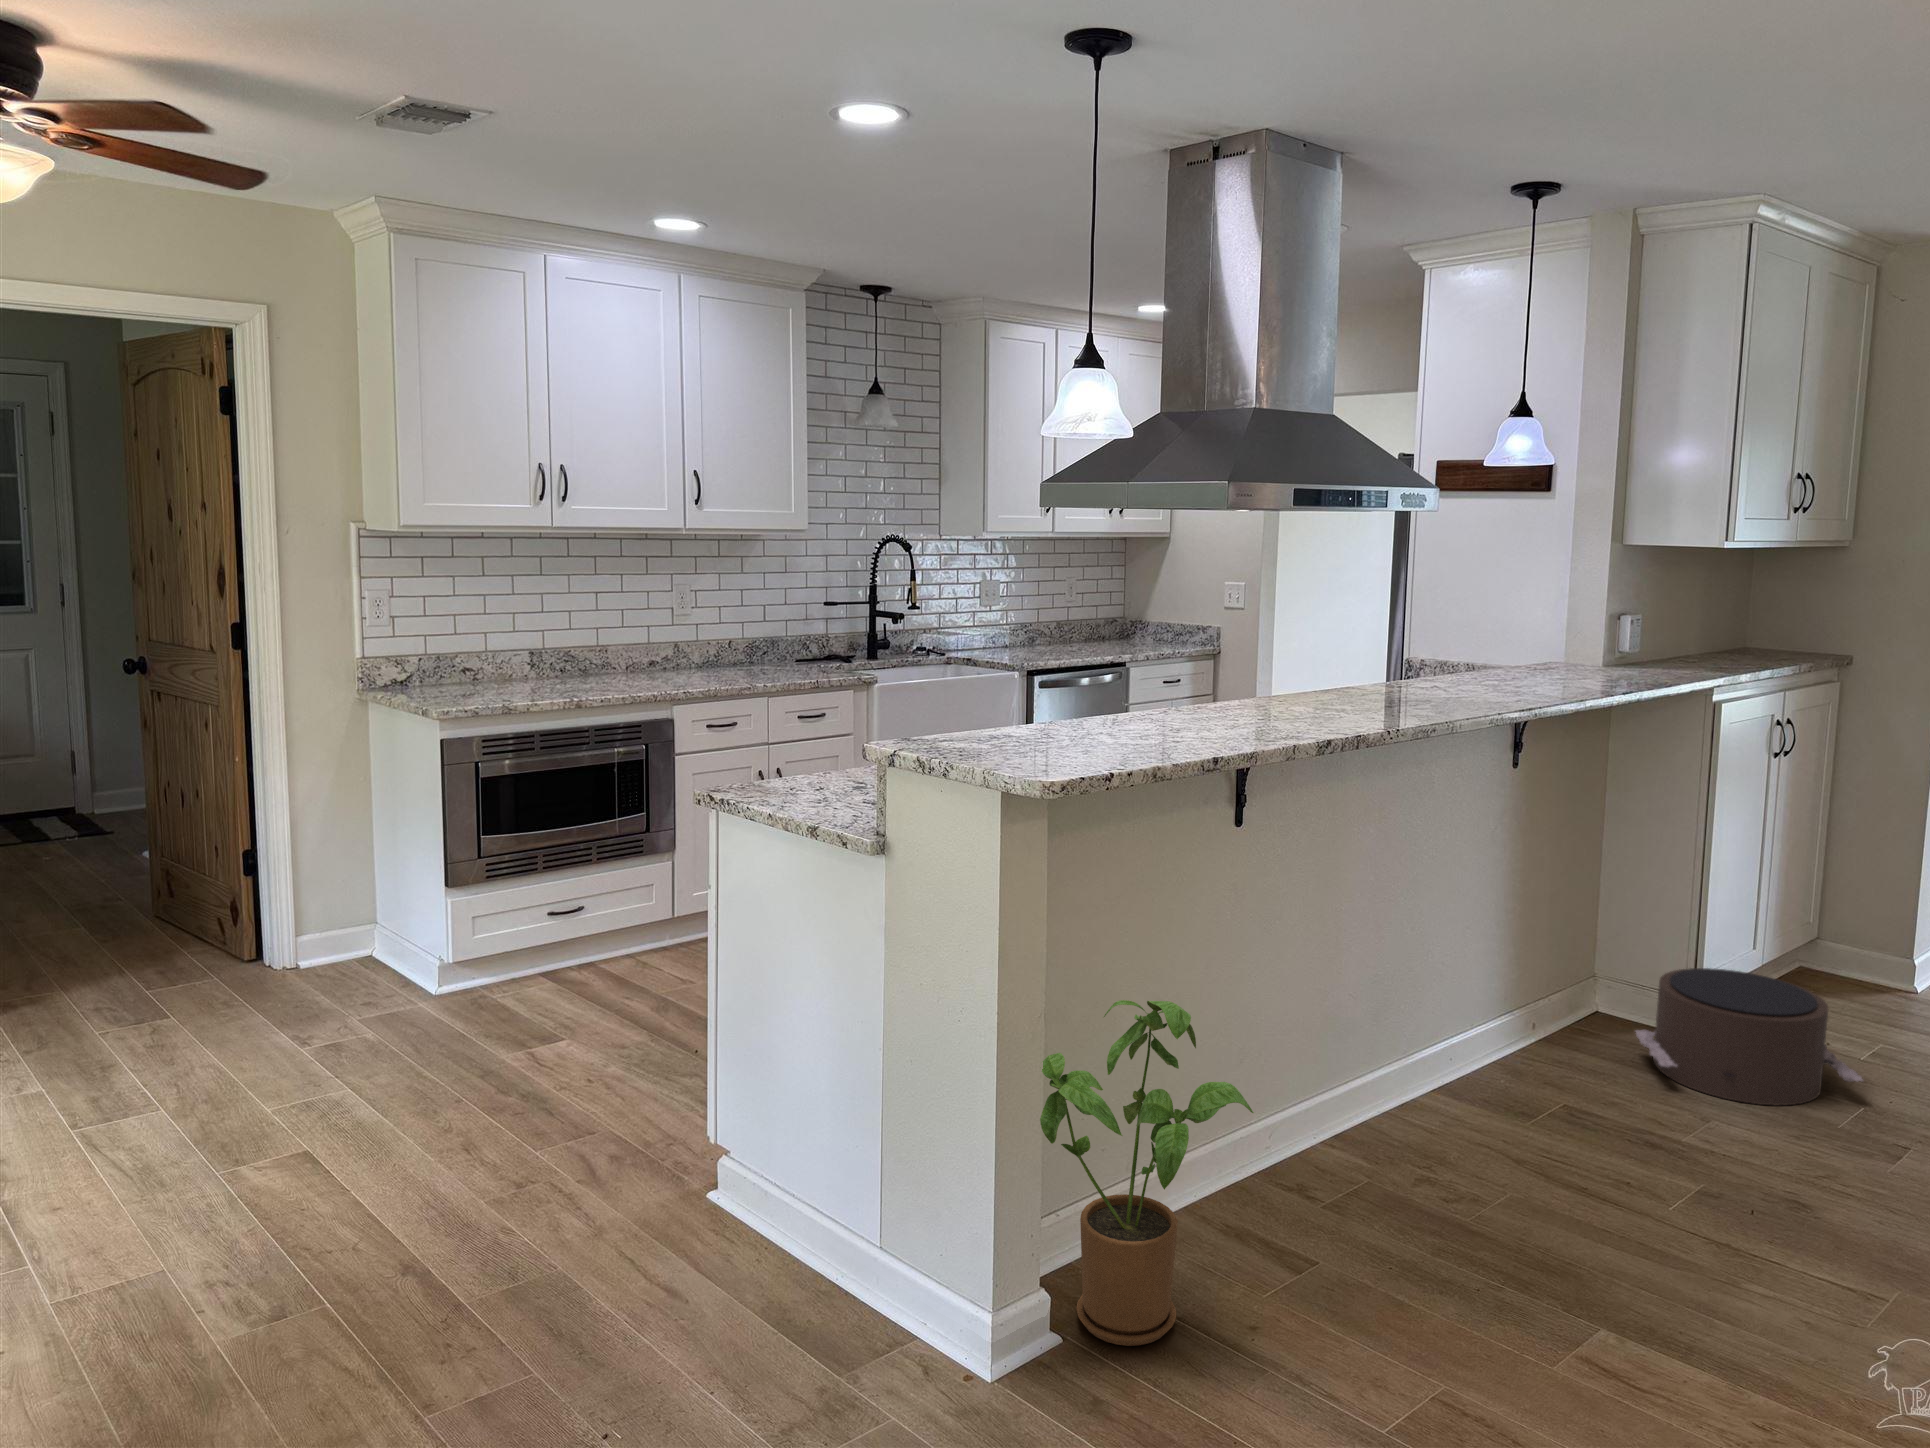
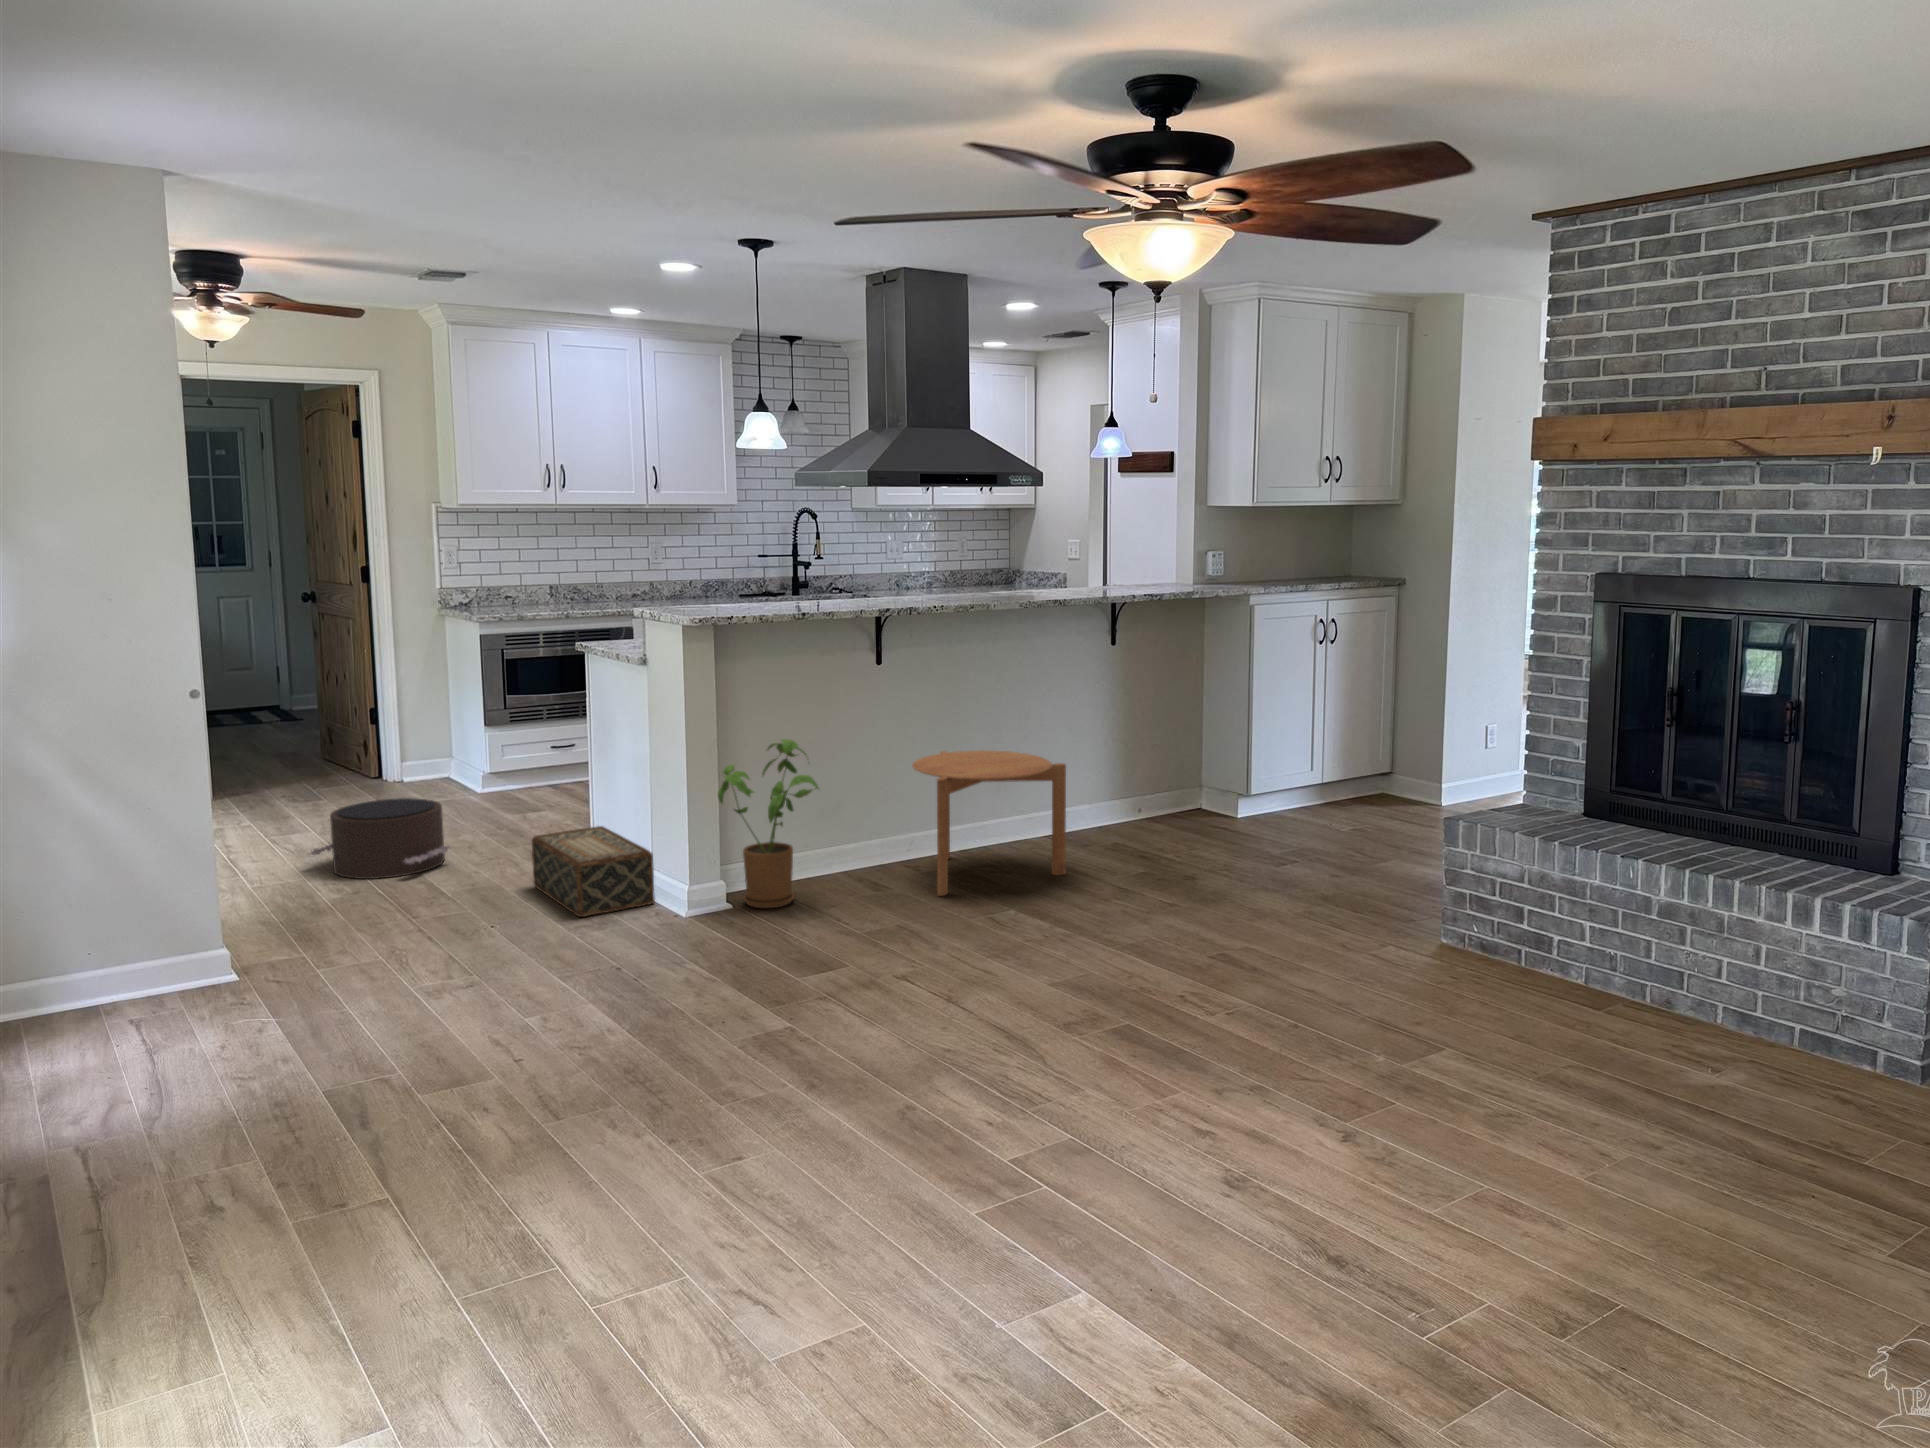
pouf: present [1635,968,1863,1105] -> present [310,798,450,879]
side table: none [1317,969,1586,1281] -> present [912,750,1066,896]
woven basket: none [630,1146,904,1406] -> present [532,826,655,917]

